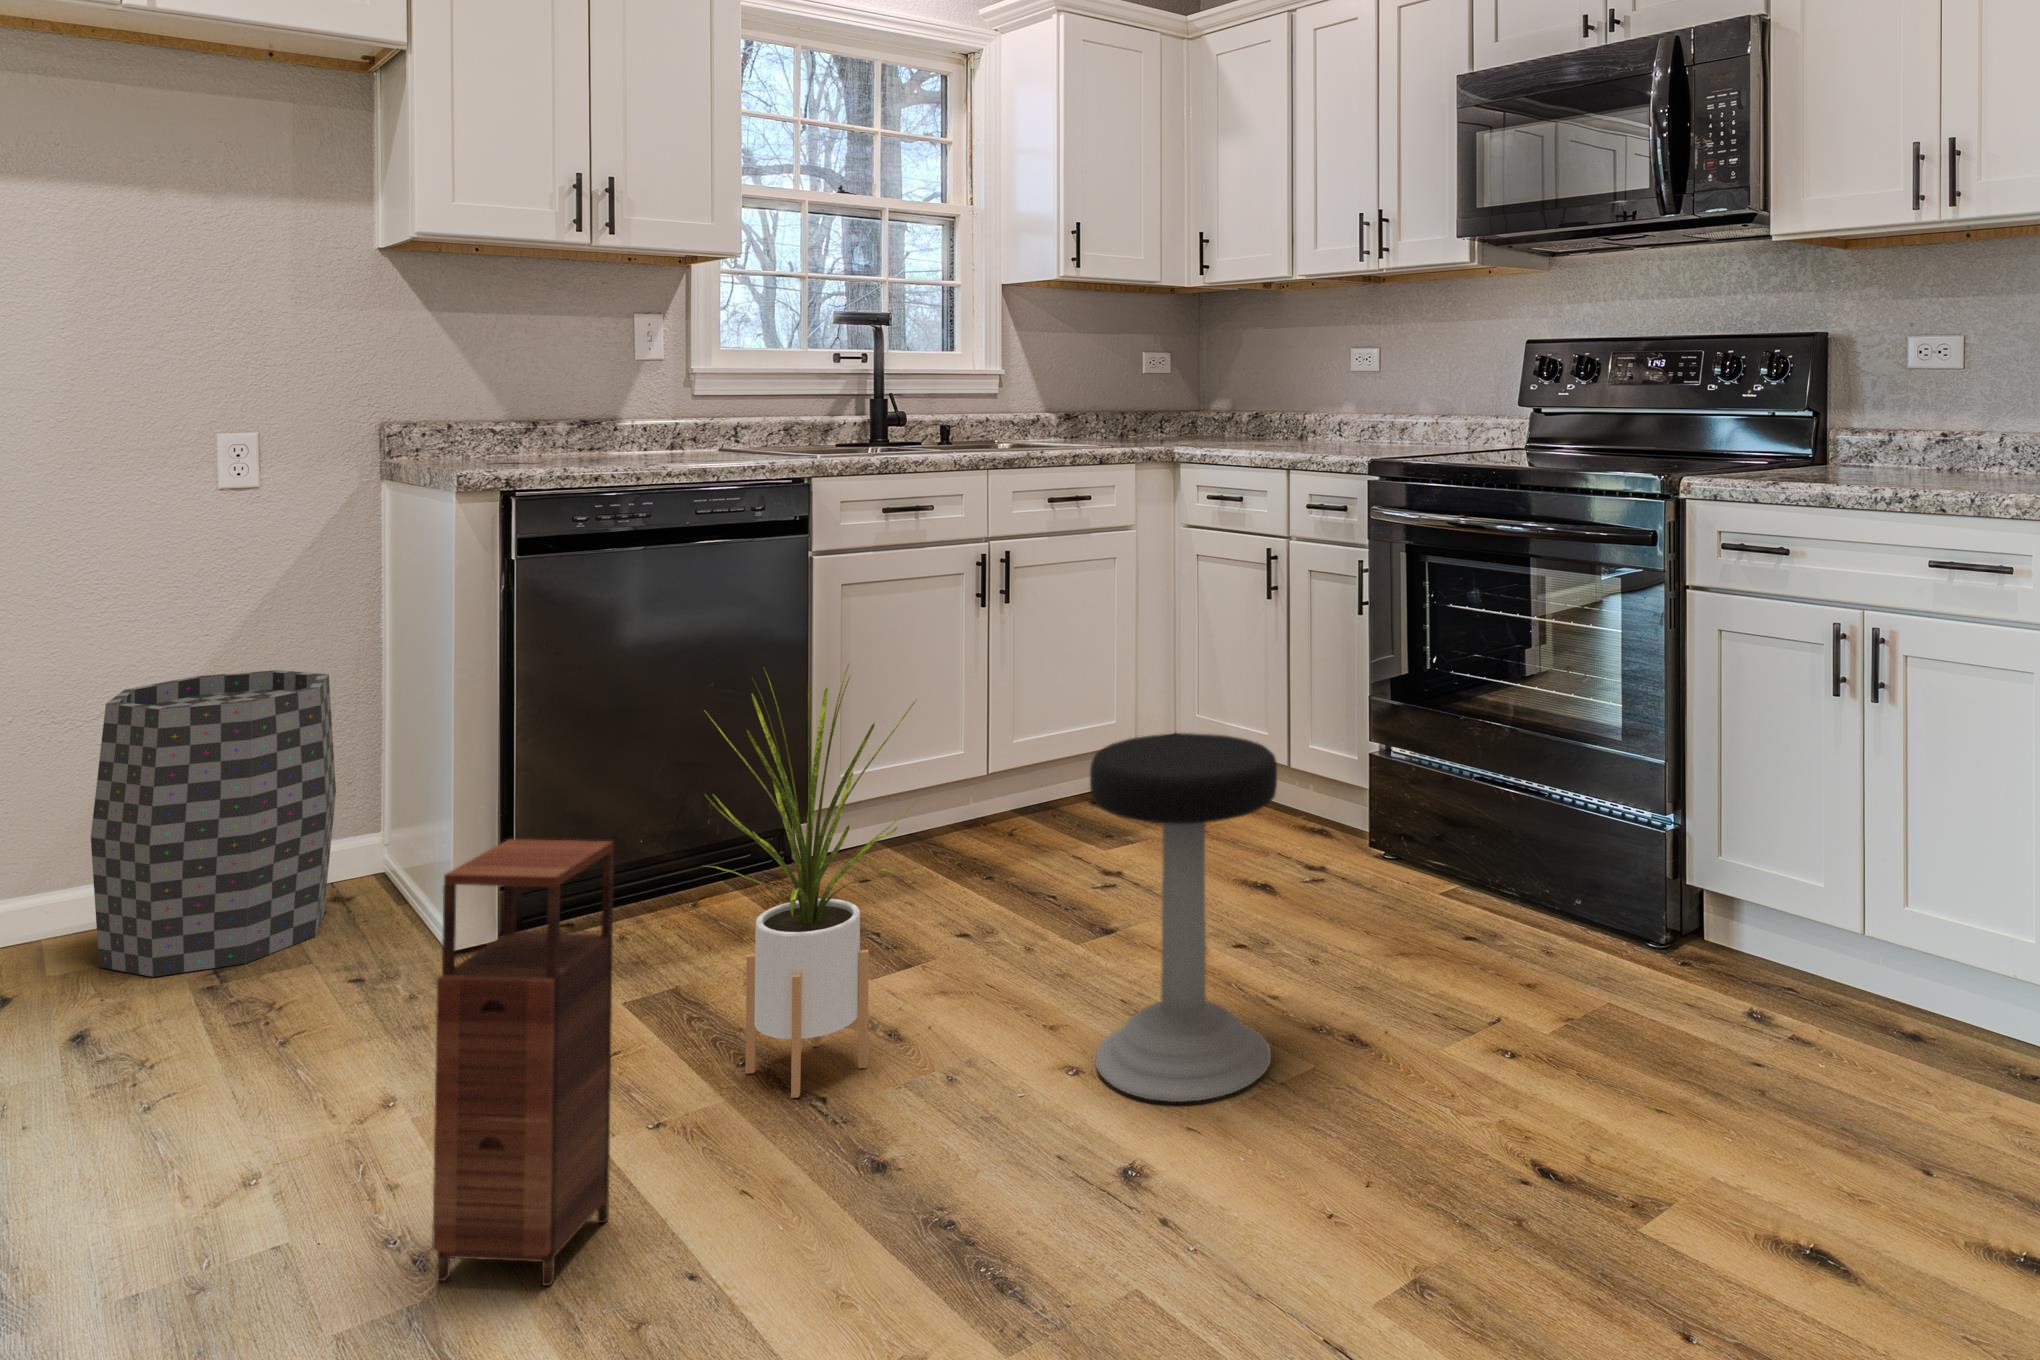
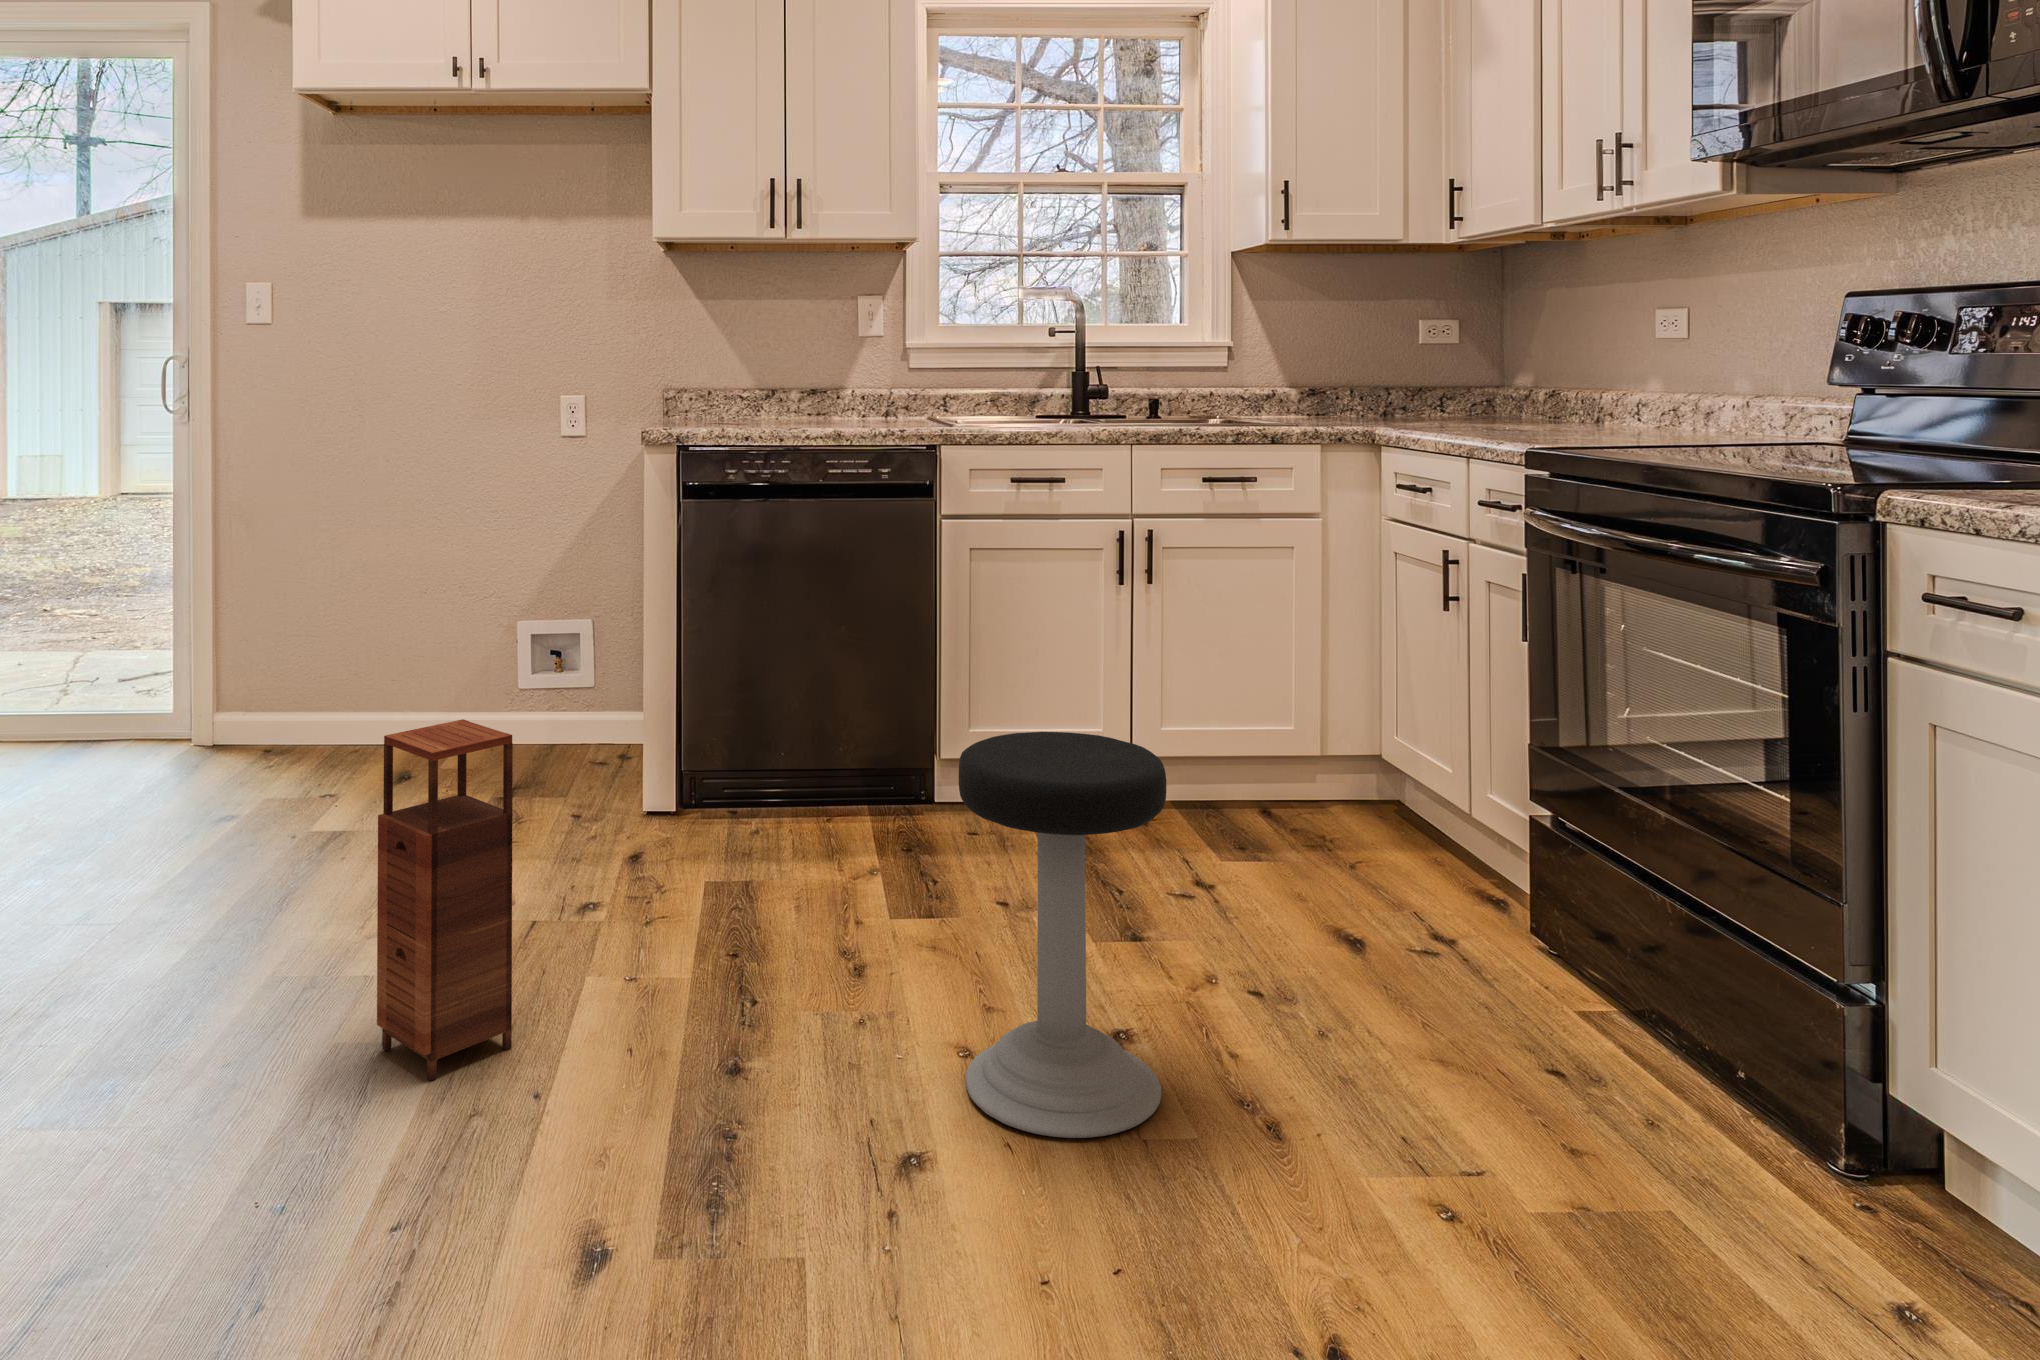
house plant: present [703,664,919,1098] -> none [643,610,853,1004]
trash can: present [91,670,336,977] -> none [449,575,607,793]

